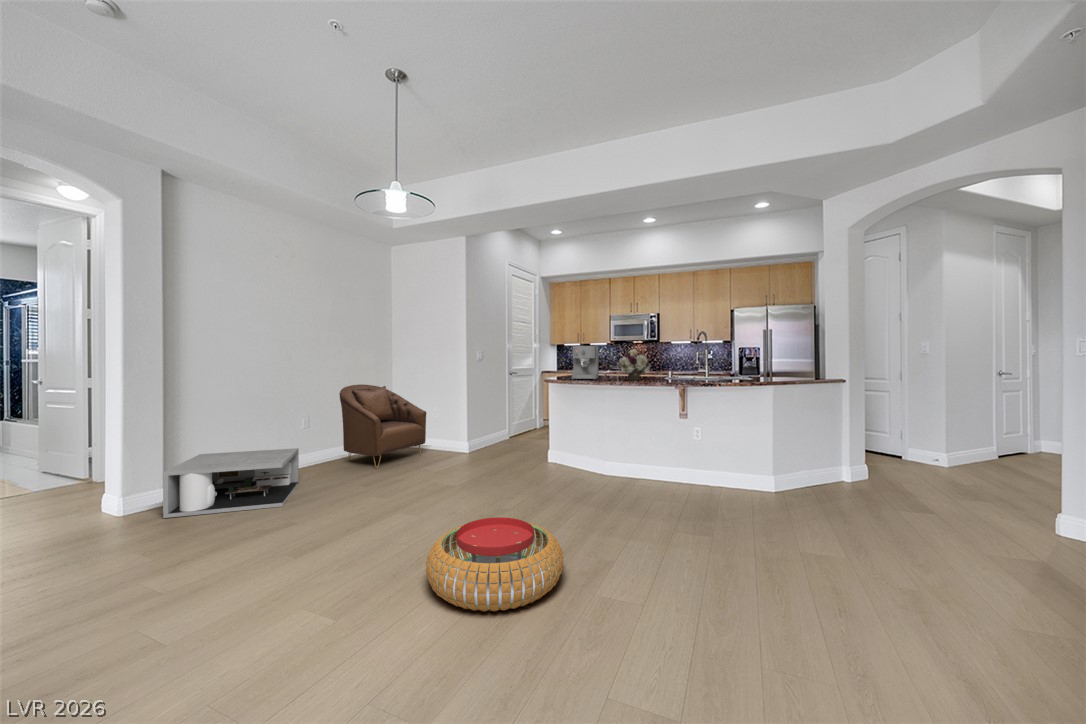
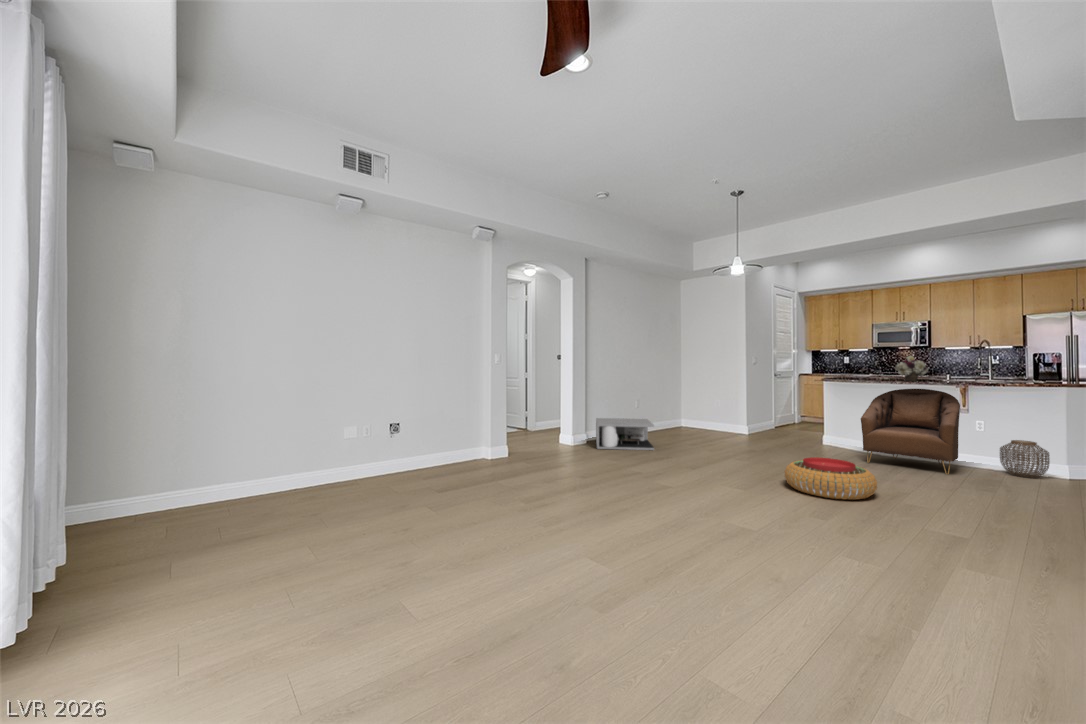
coffee maker: present [572,346,599,379] -> none [849,353,873,380]
armchair: present [339,384,426,468] -> present [861,389,960,474]
woven basket: none [715,451,759,498] -> present [1000,440,1050,478]

